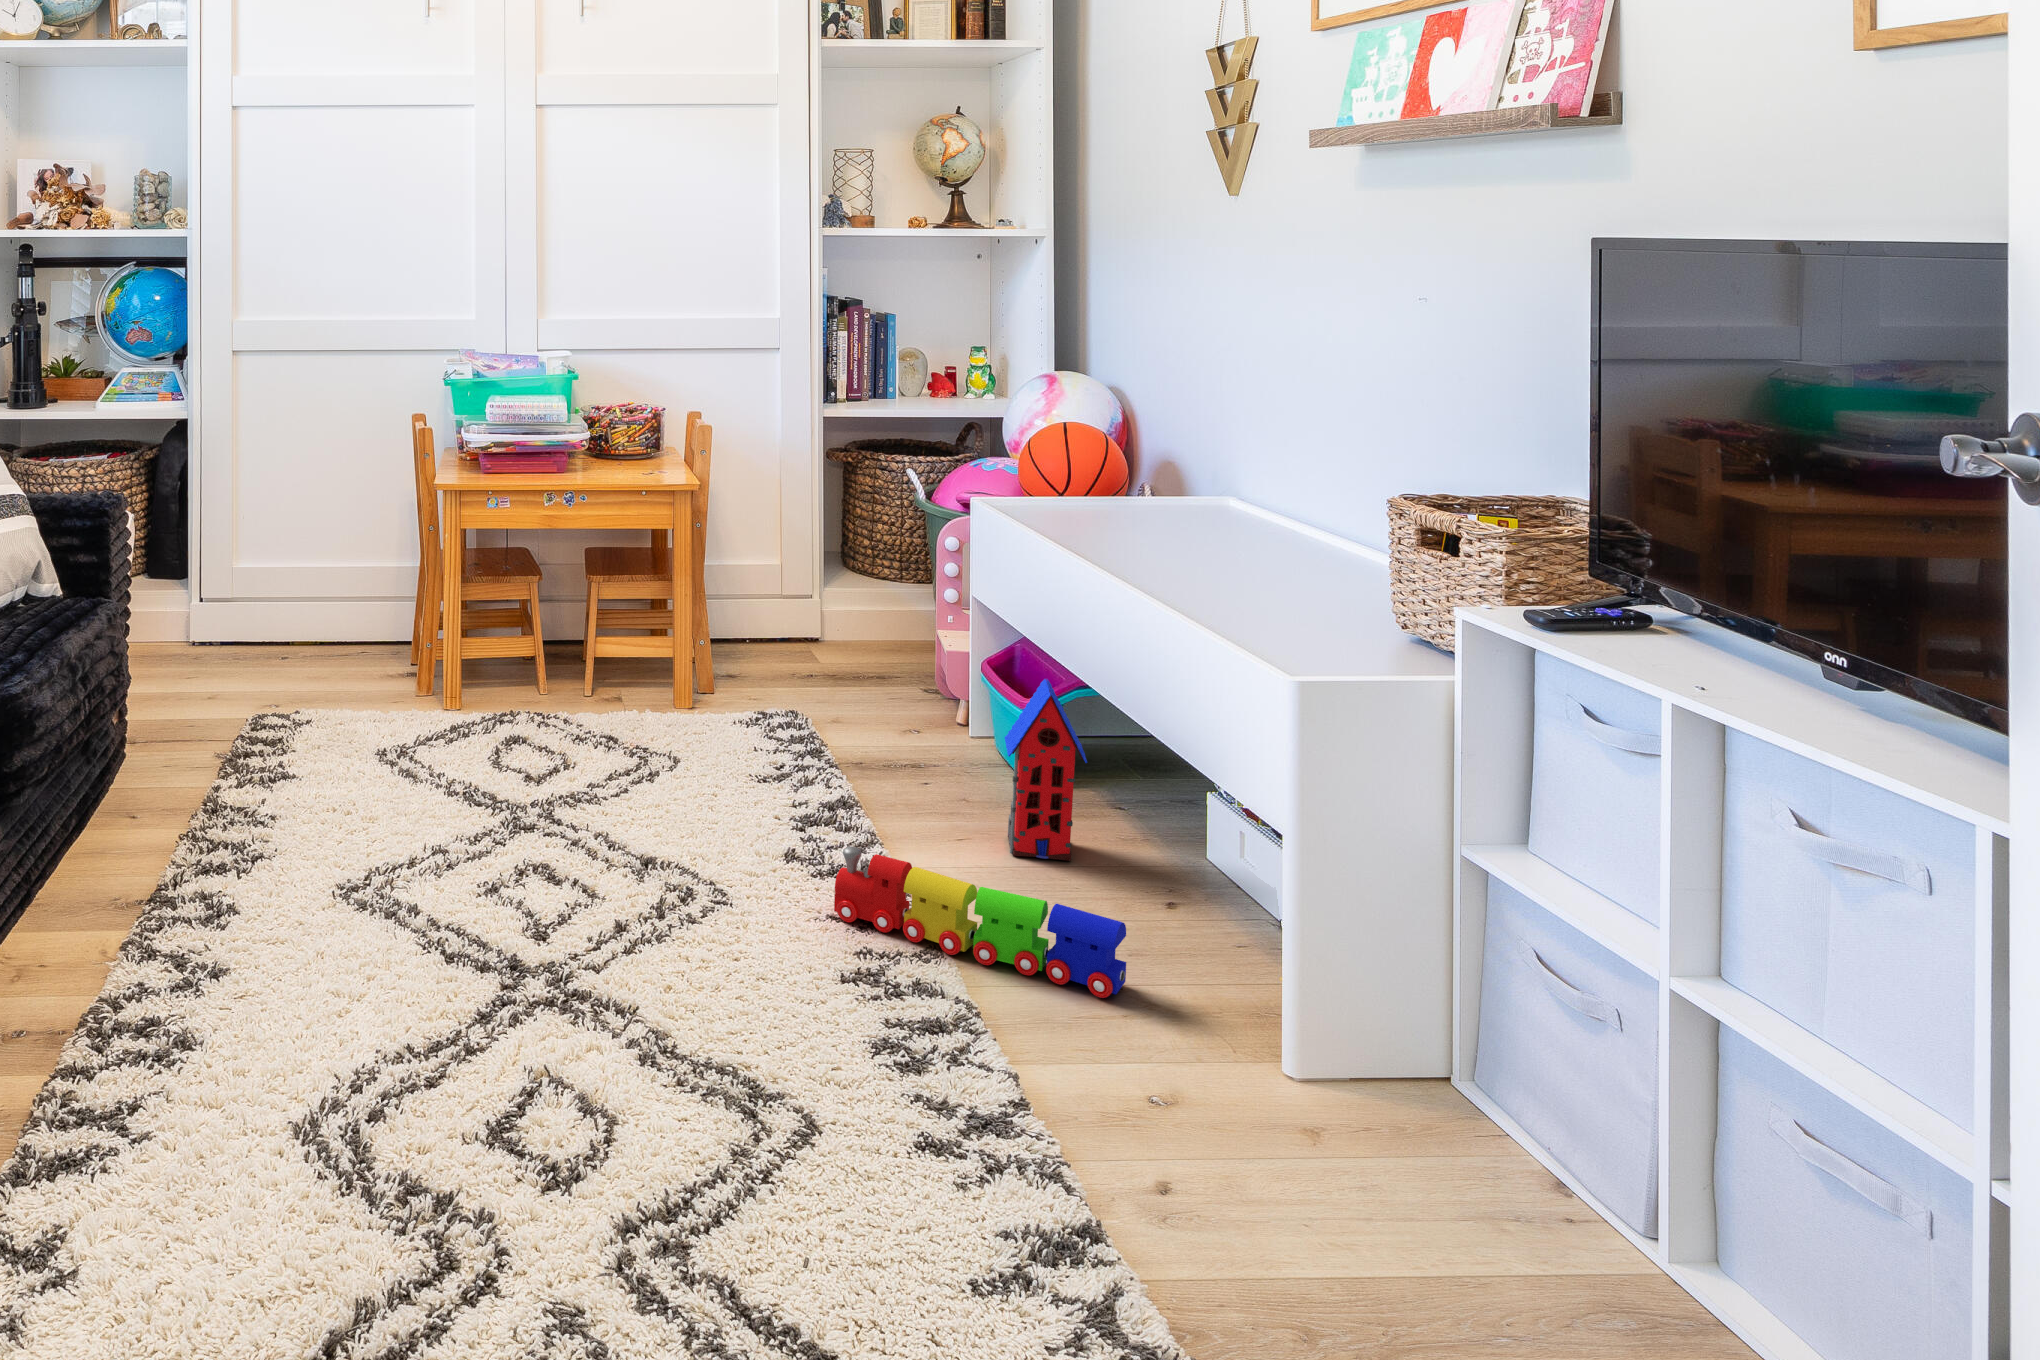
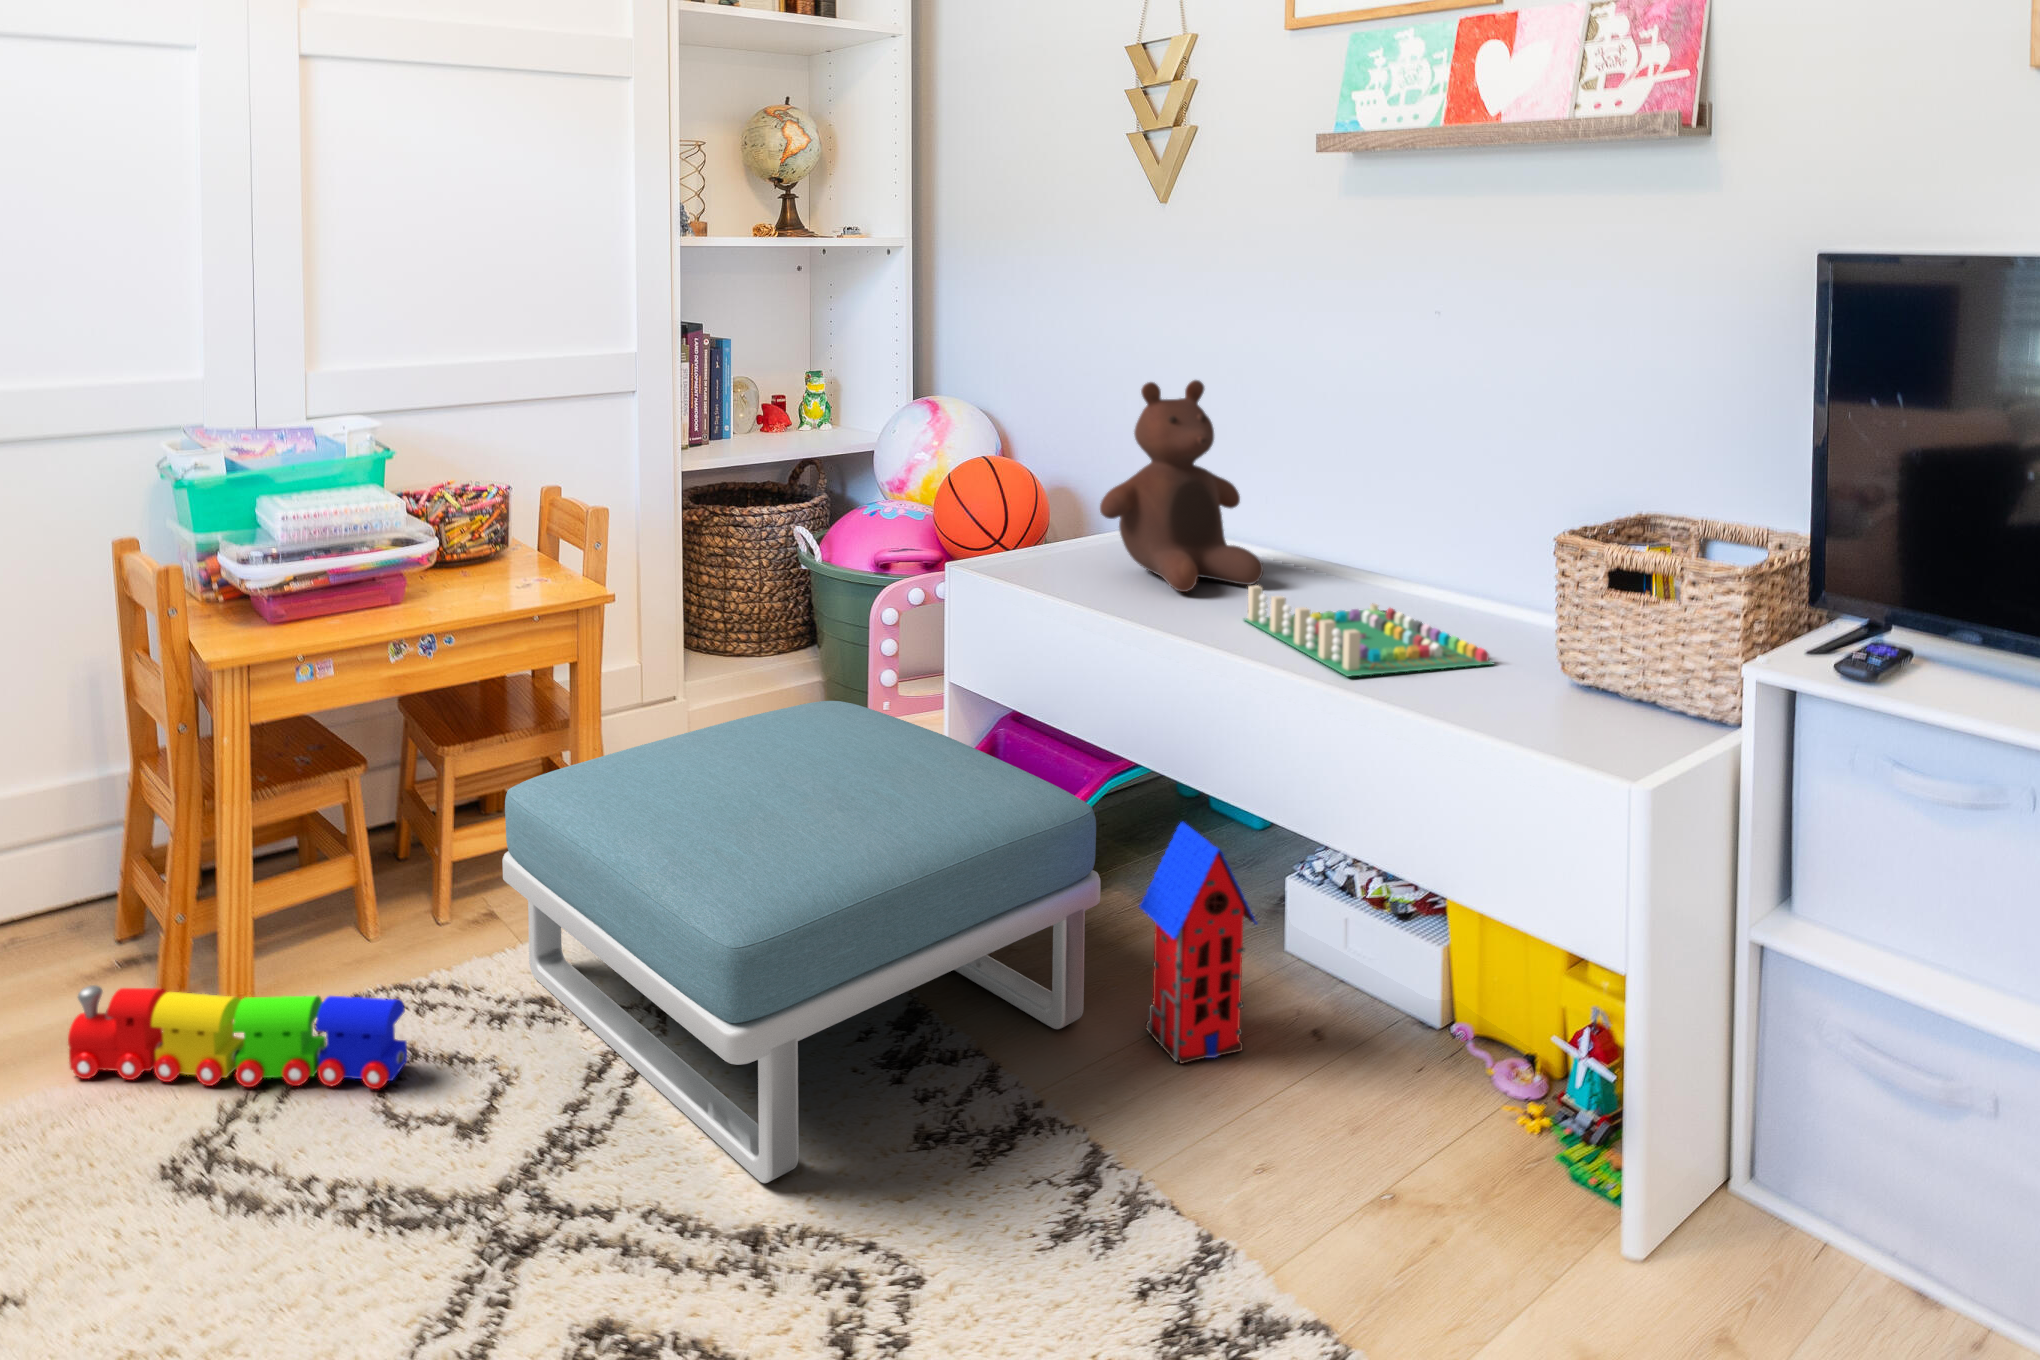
stuffed bear: none [1094,346,1240,525] -> present [1100,380,1264,592]
board game: none [1165,514,1333,588] -> present [1245,586,1493,676]
footstool: none [603,578,987,835] -> present [502,701,1100,1183]
toy train: present [834,846,1126,998] -> present [68,985,407,1089]

